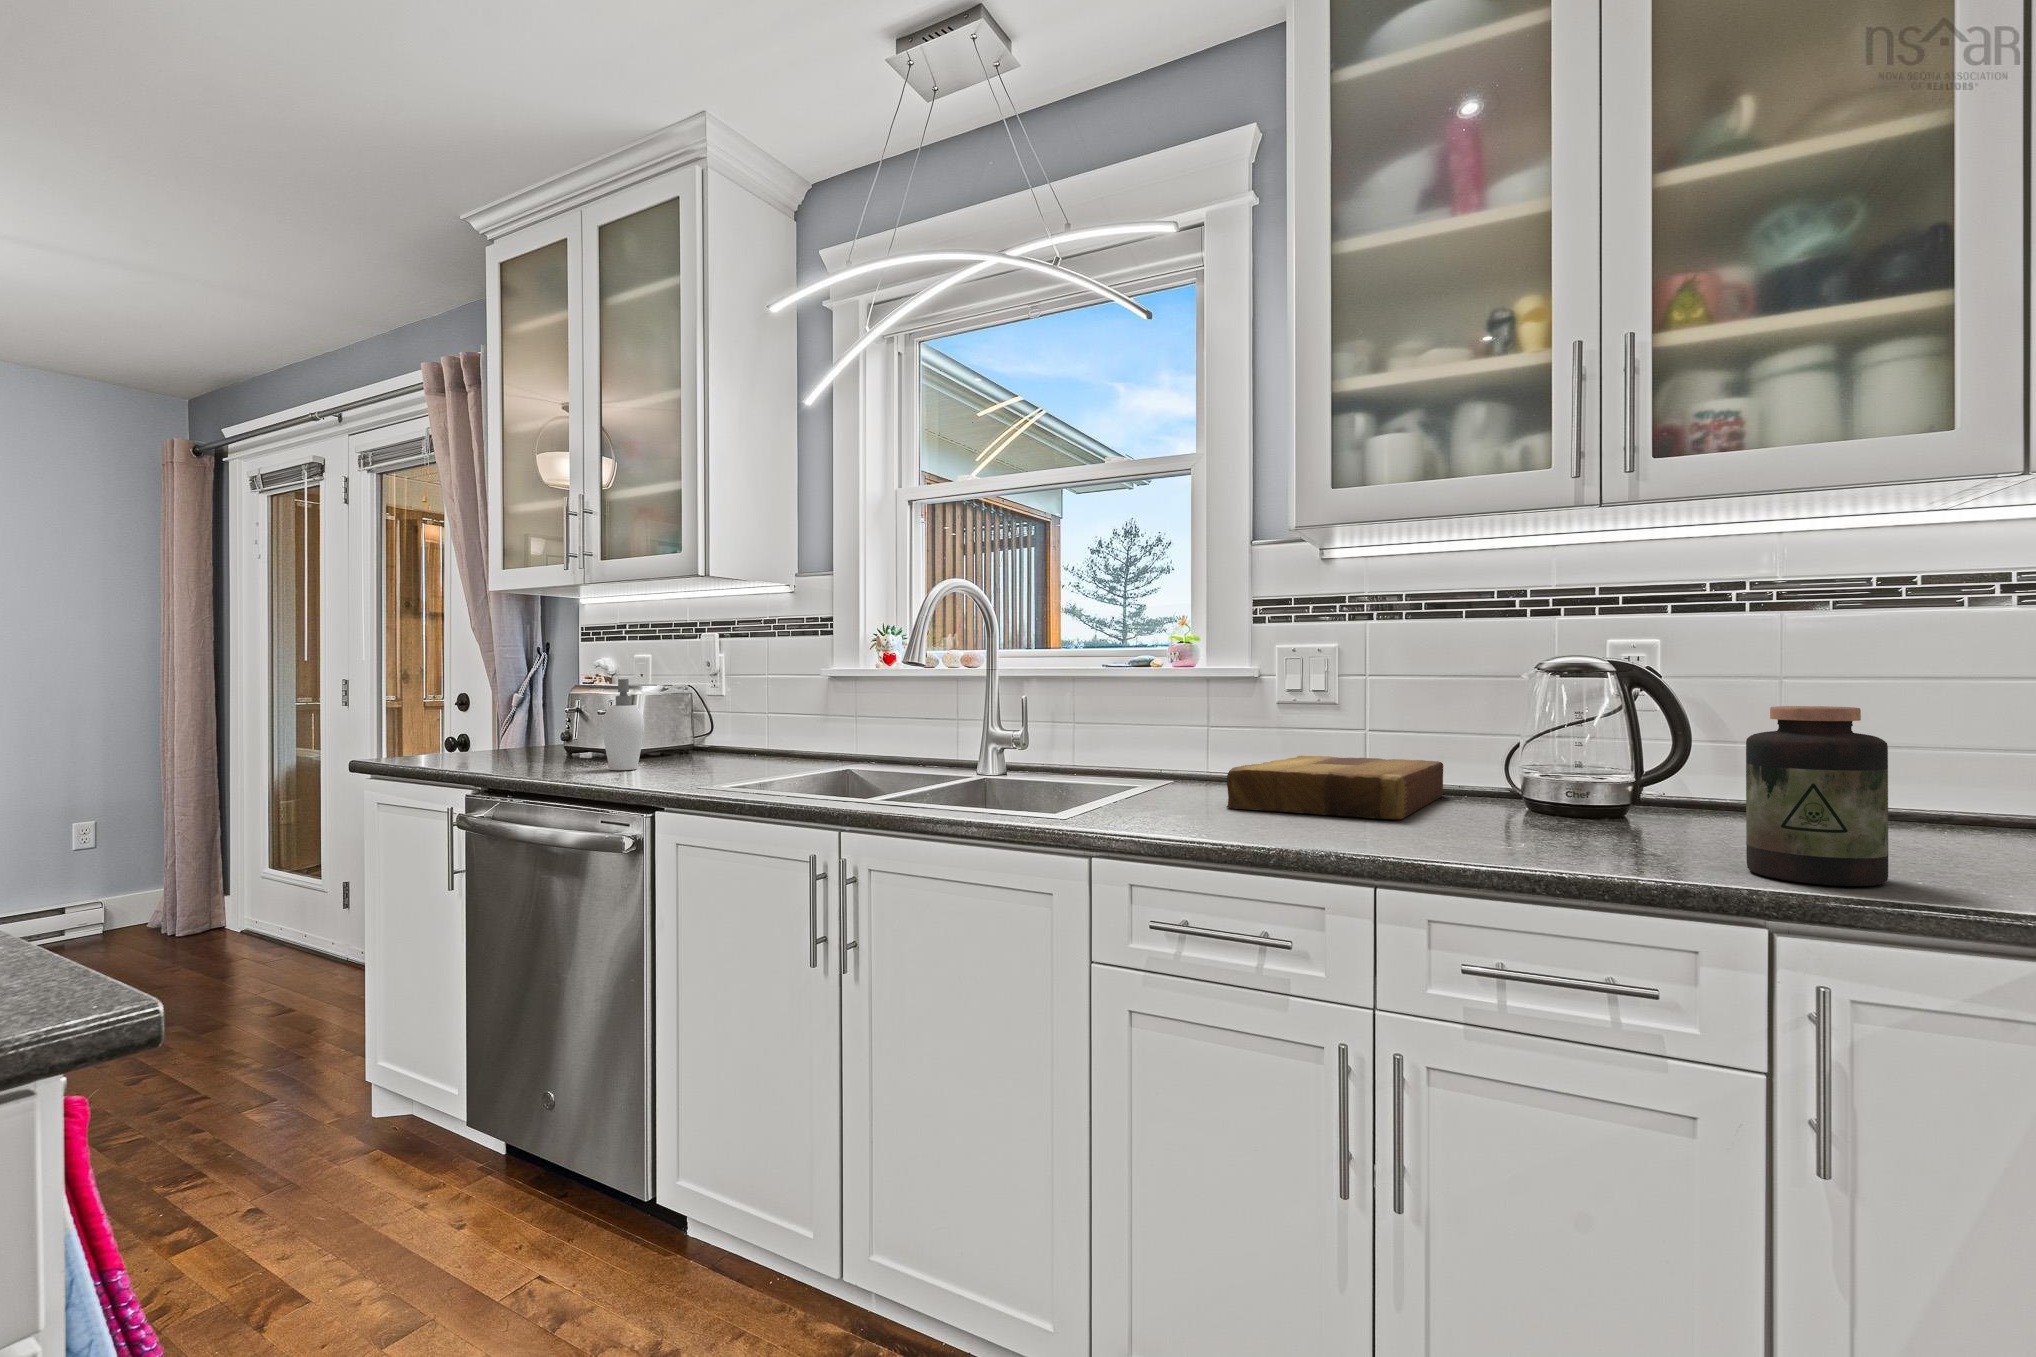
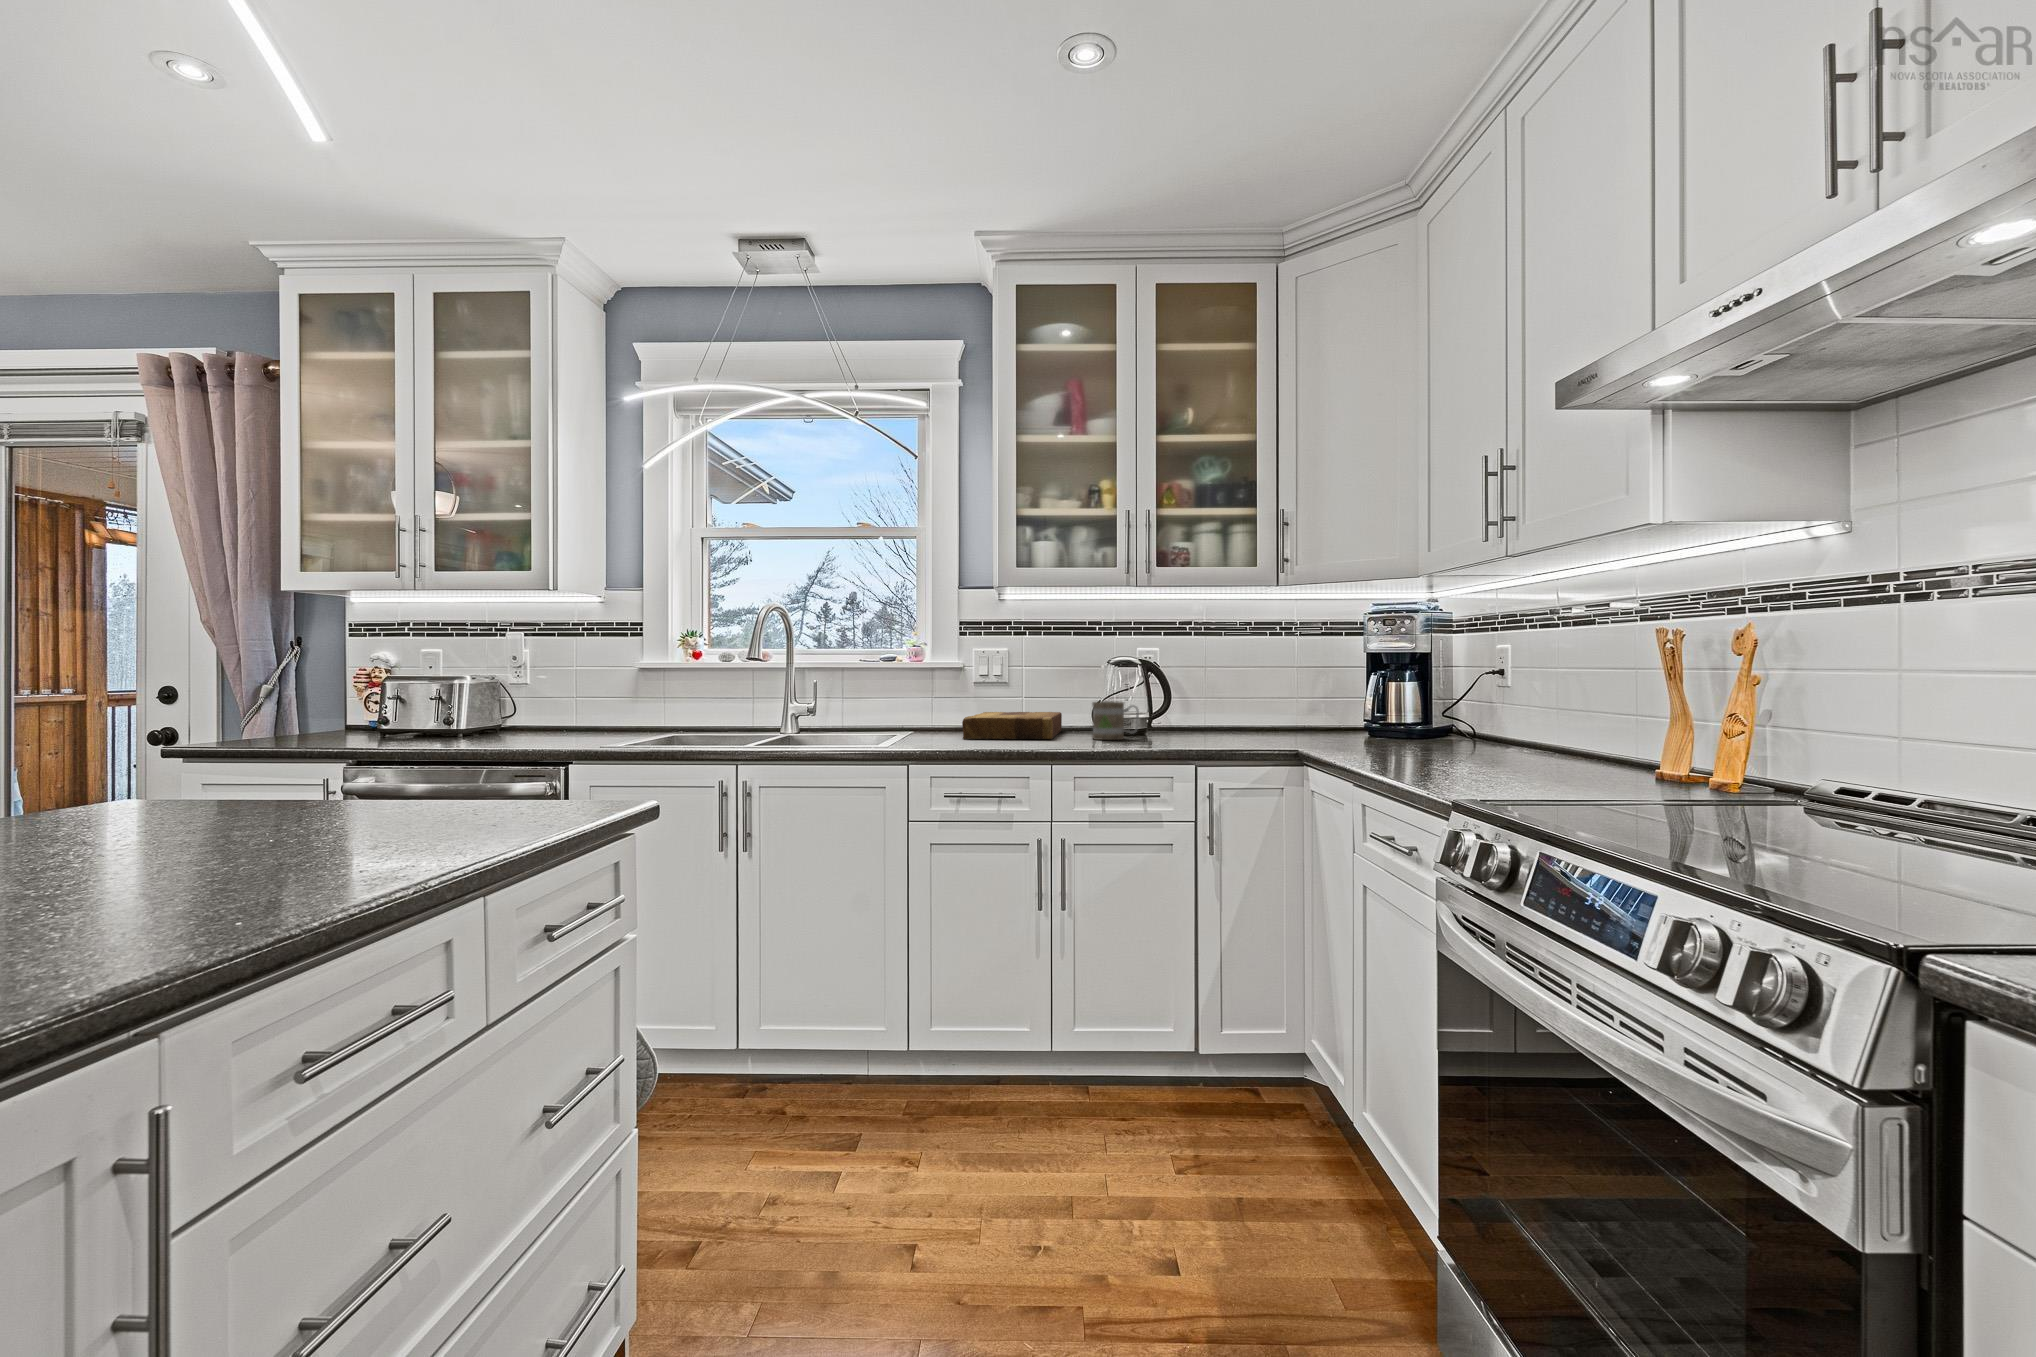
soap dispenser: present [602,679,657,770] -> none [494,671,535,738]
jar: present [1746,706,1888,886] -> none [1190,681,1234,748]
mug: none [1493,746,1604,831] -> present [1092,701,1139,740]

